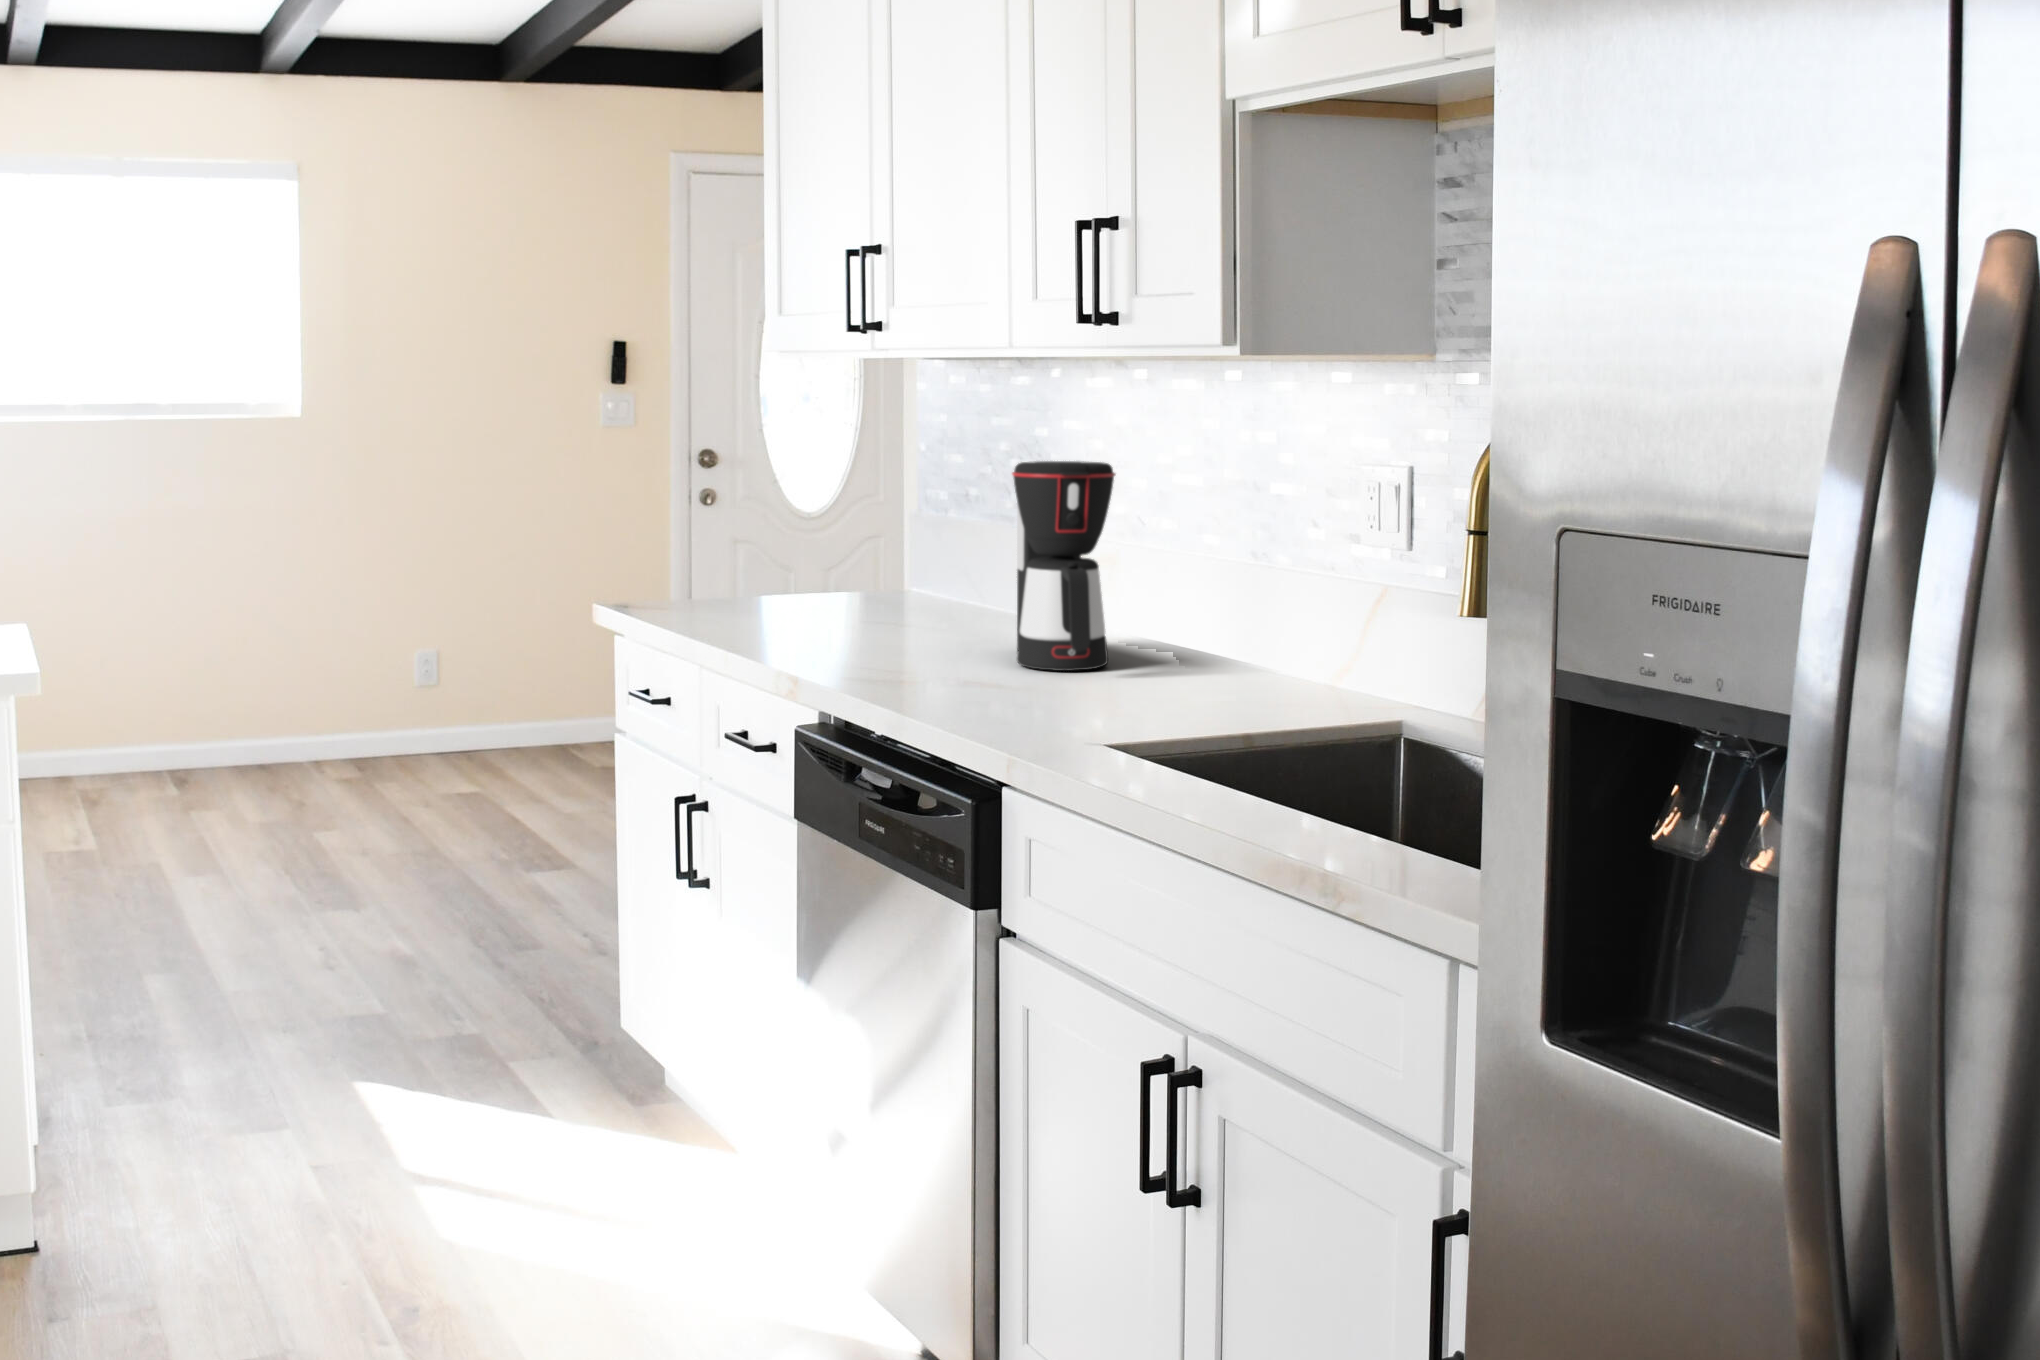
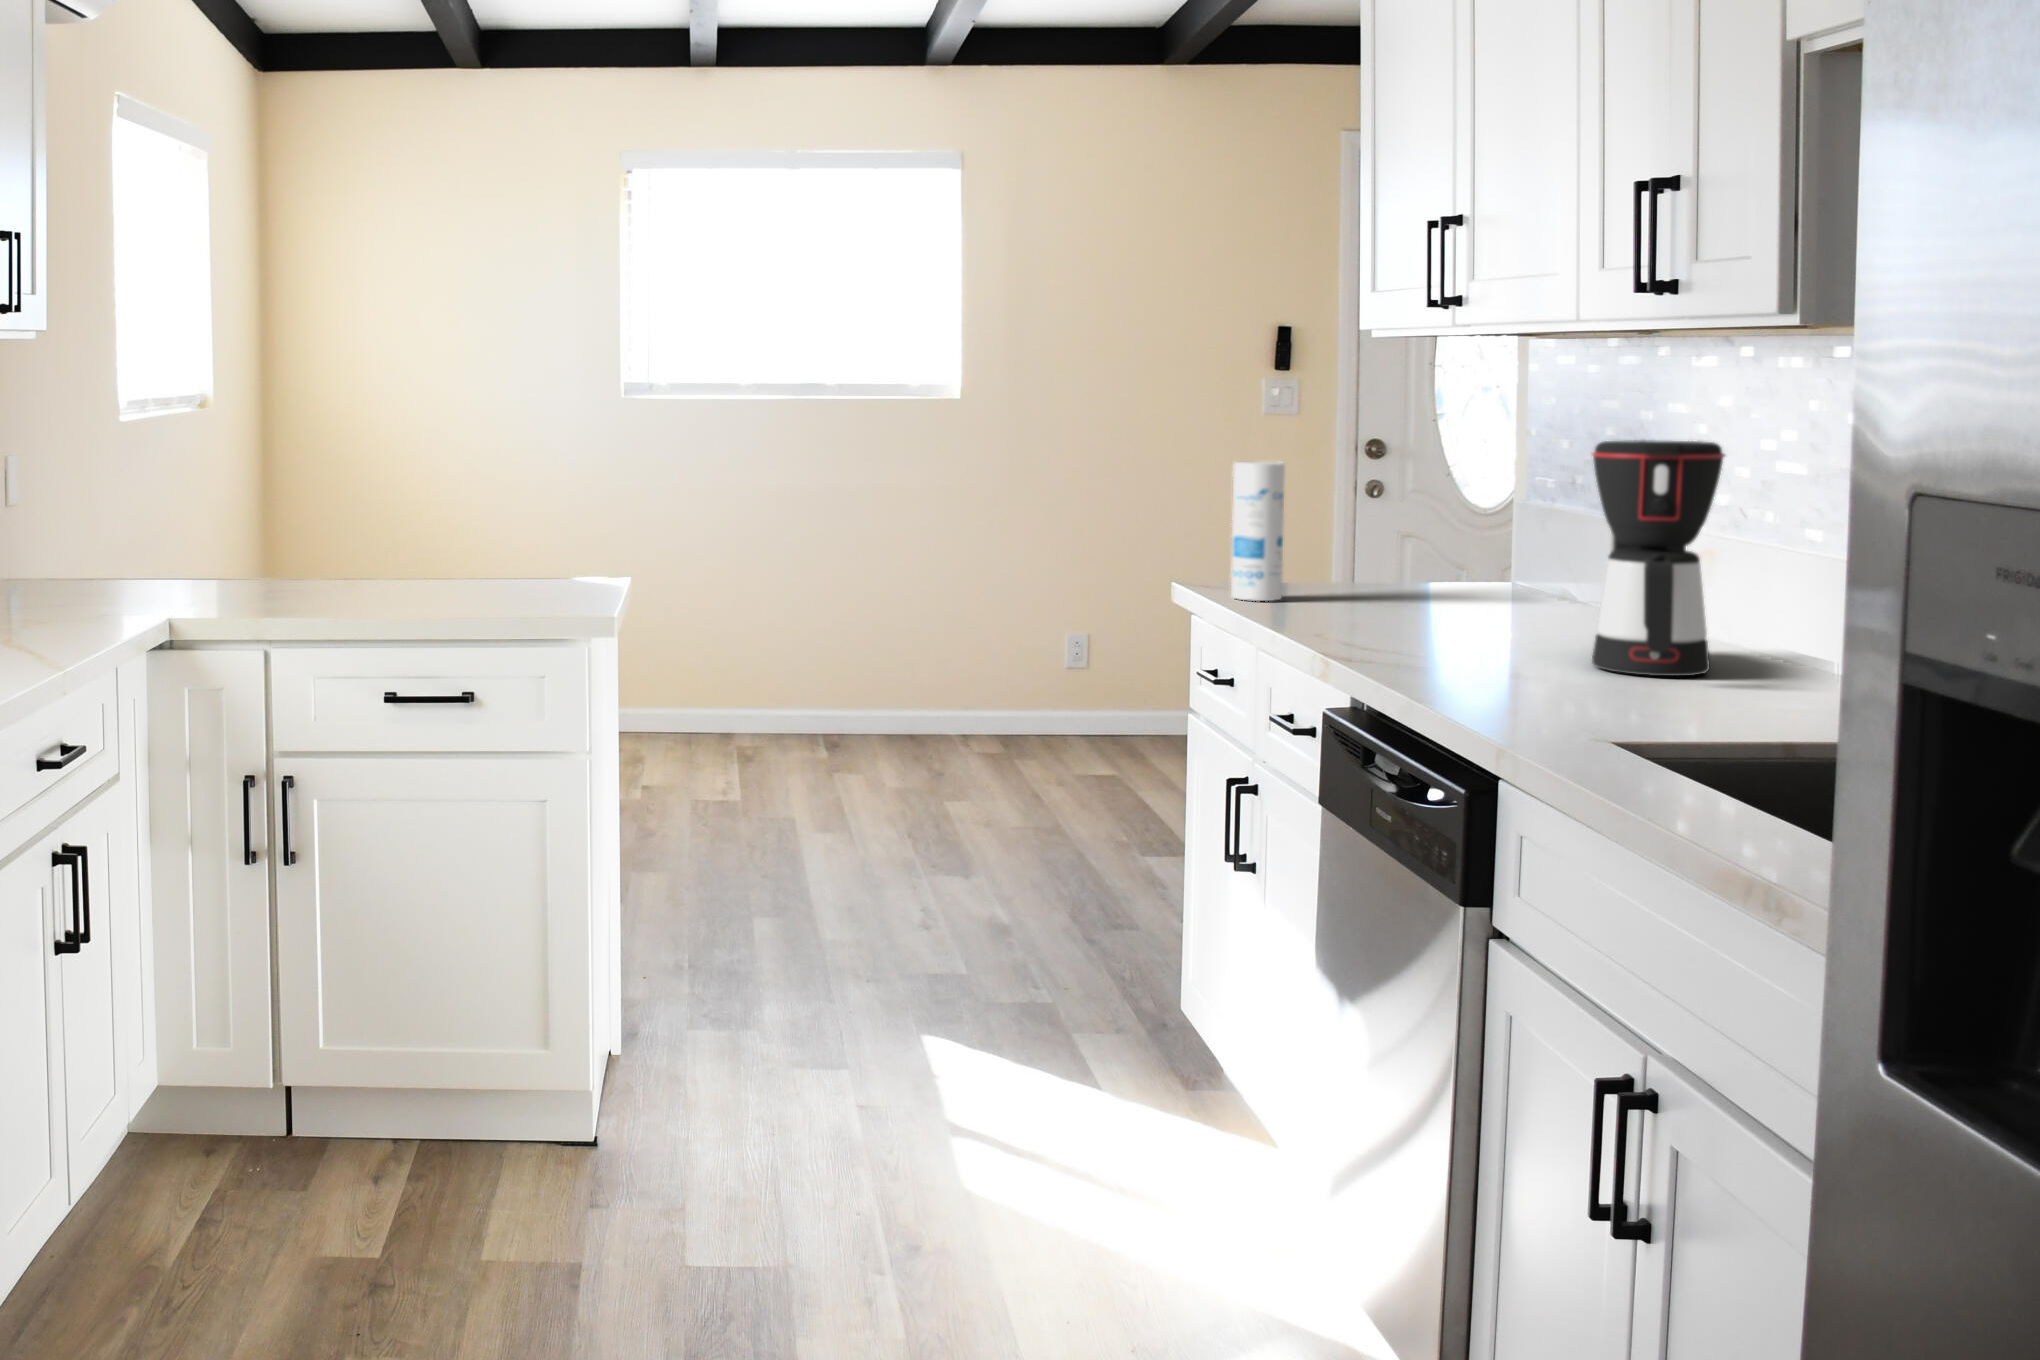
canister: none [665,482,713,618] -> present [1231,462,1285,601]

